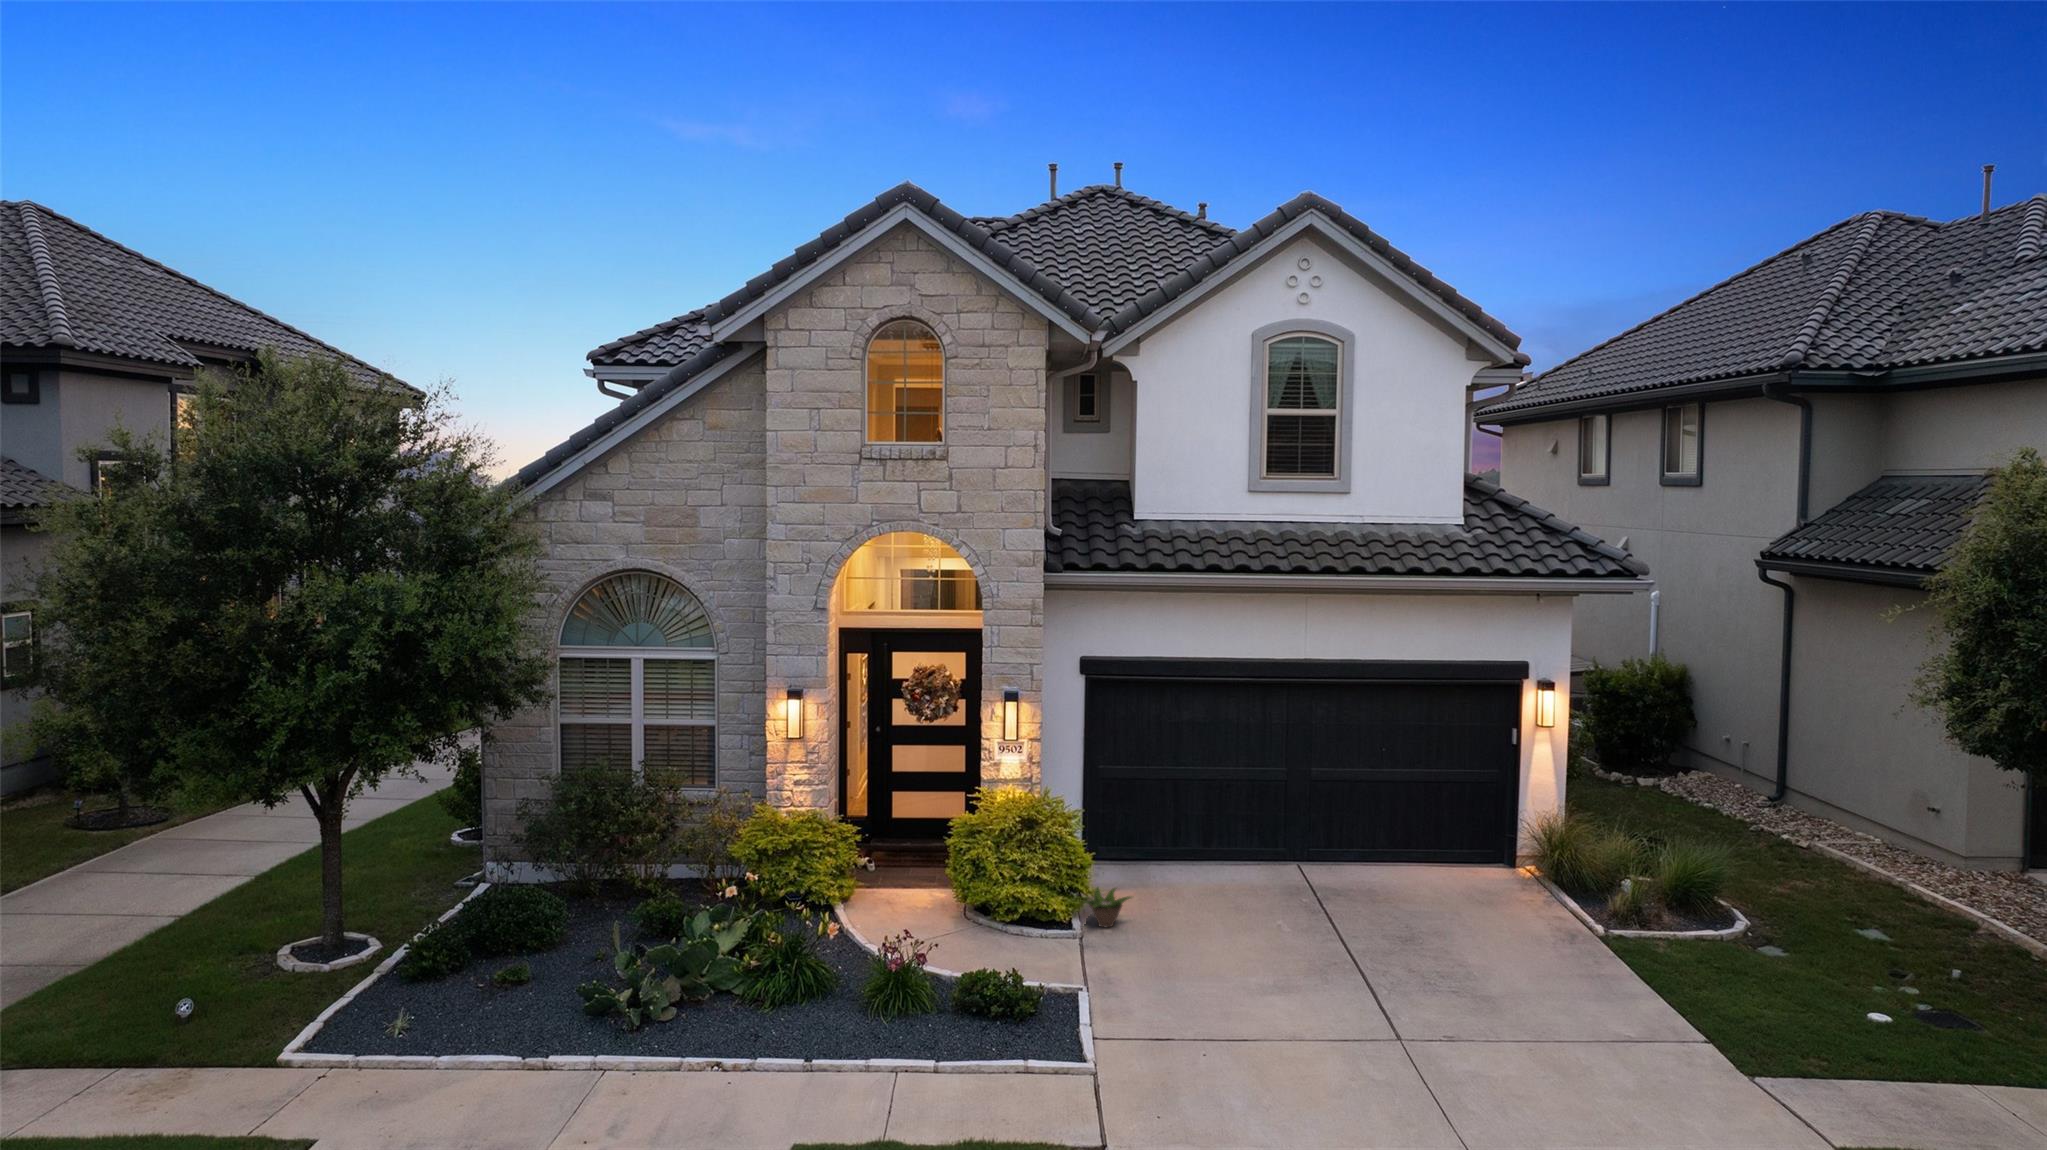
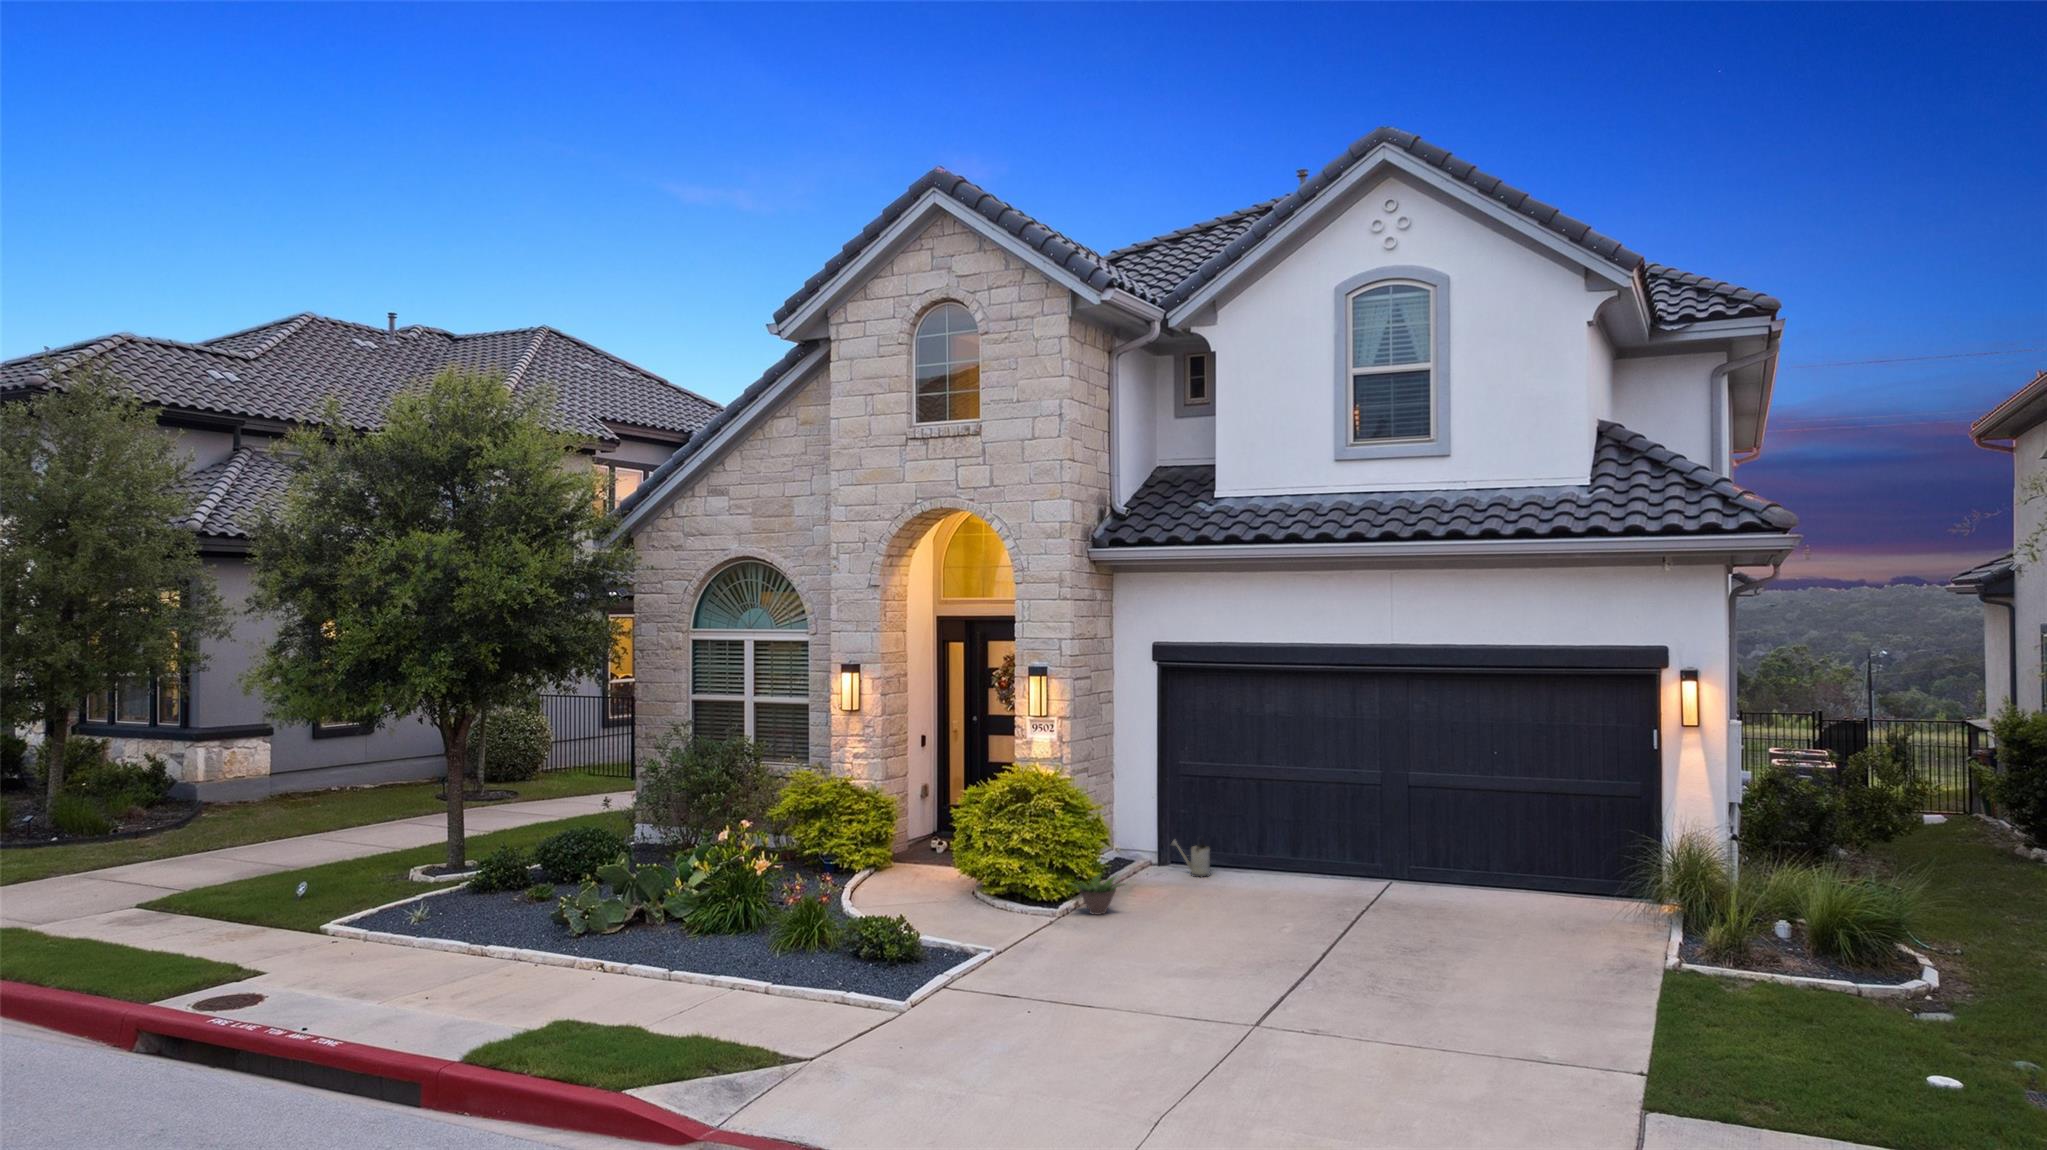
watering can: none [1102,831,1144,870] -> present [1171,840,1210,877]

